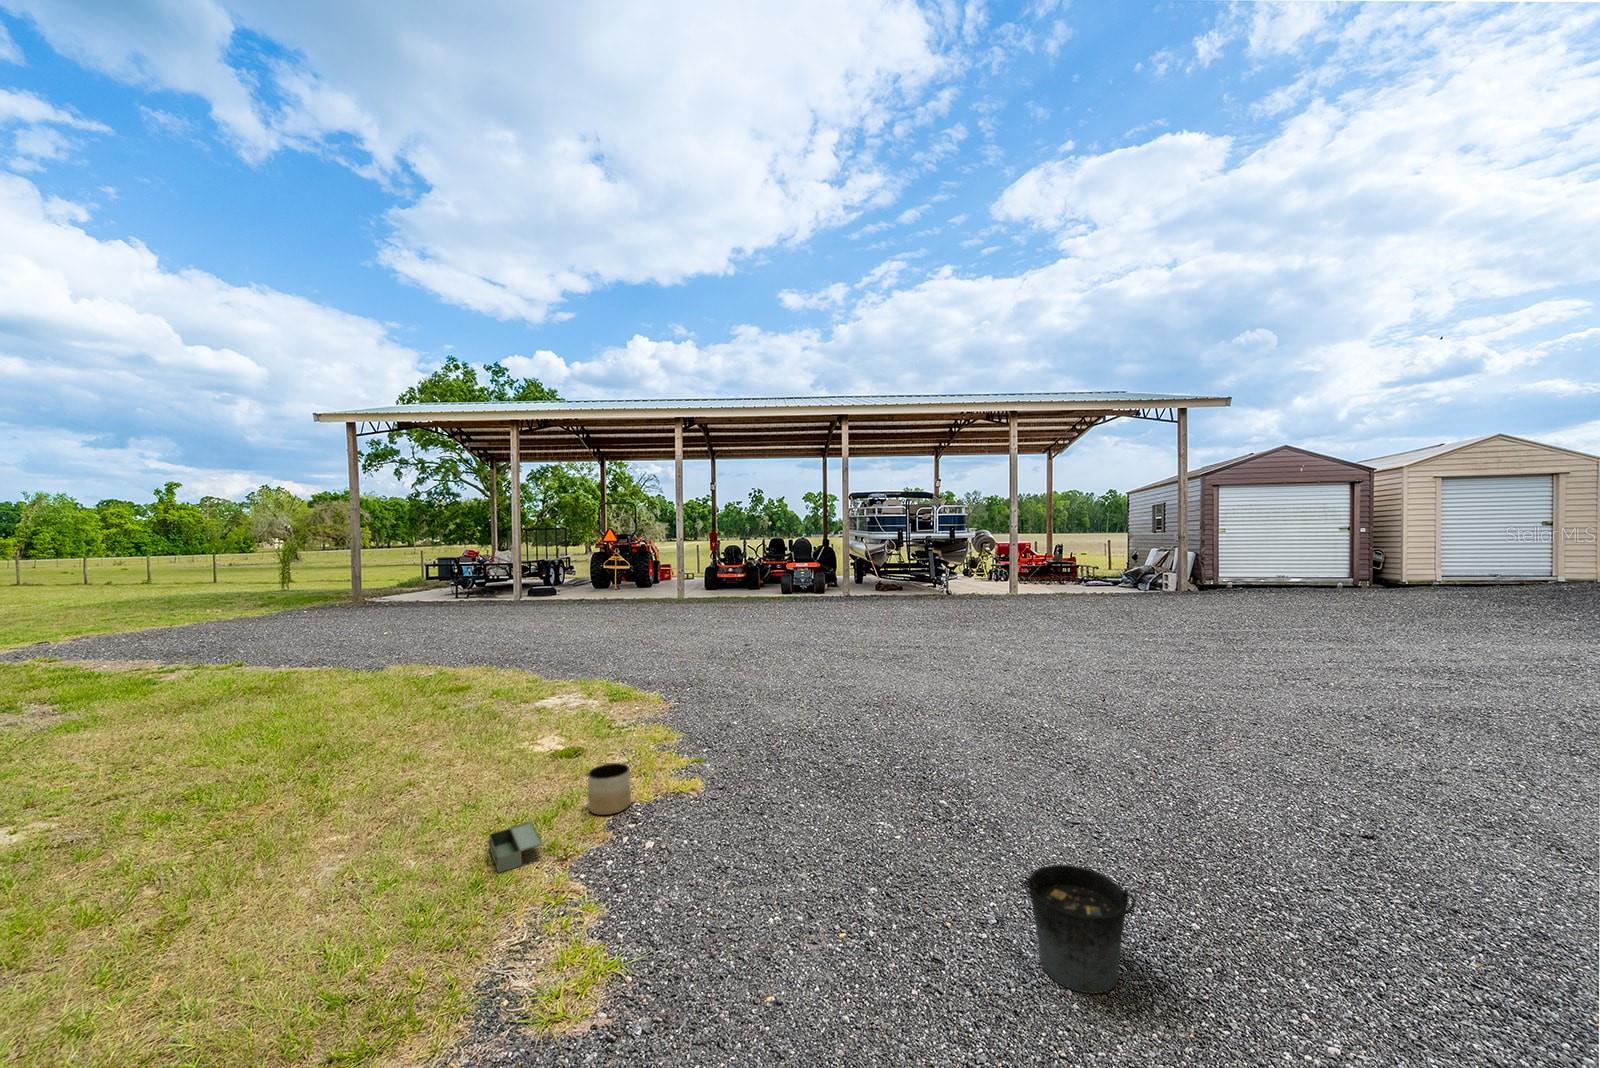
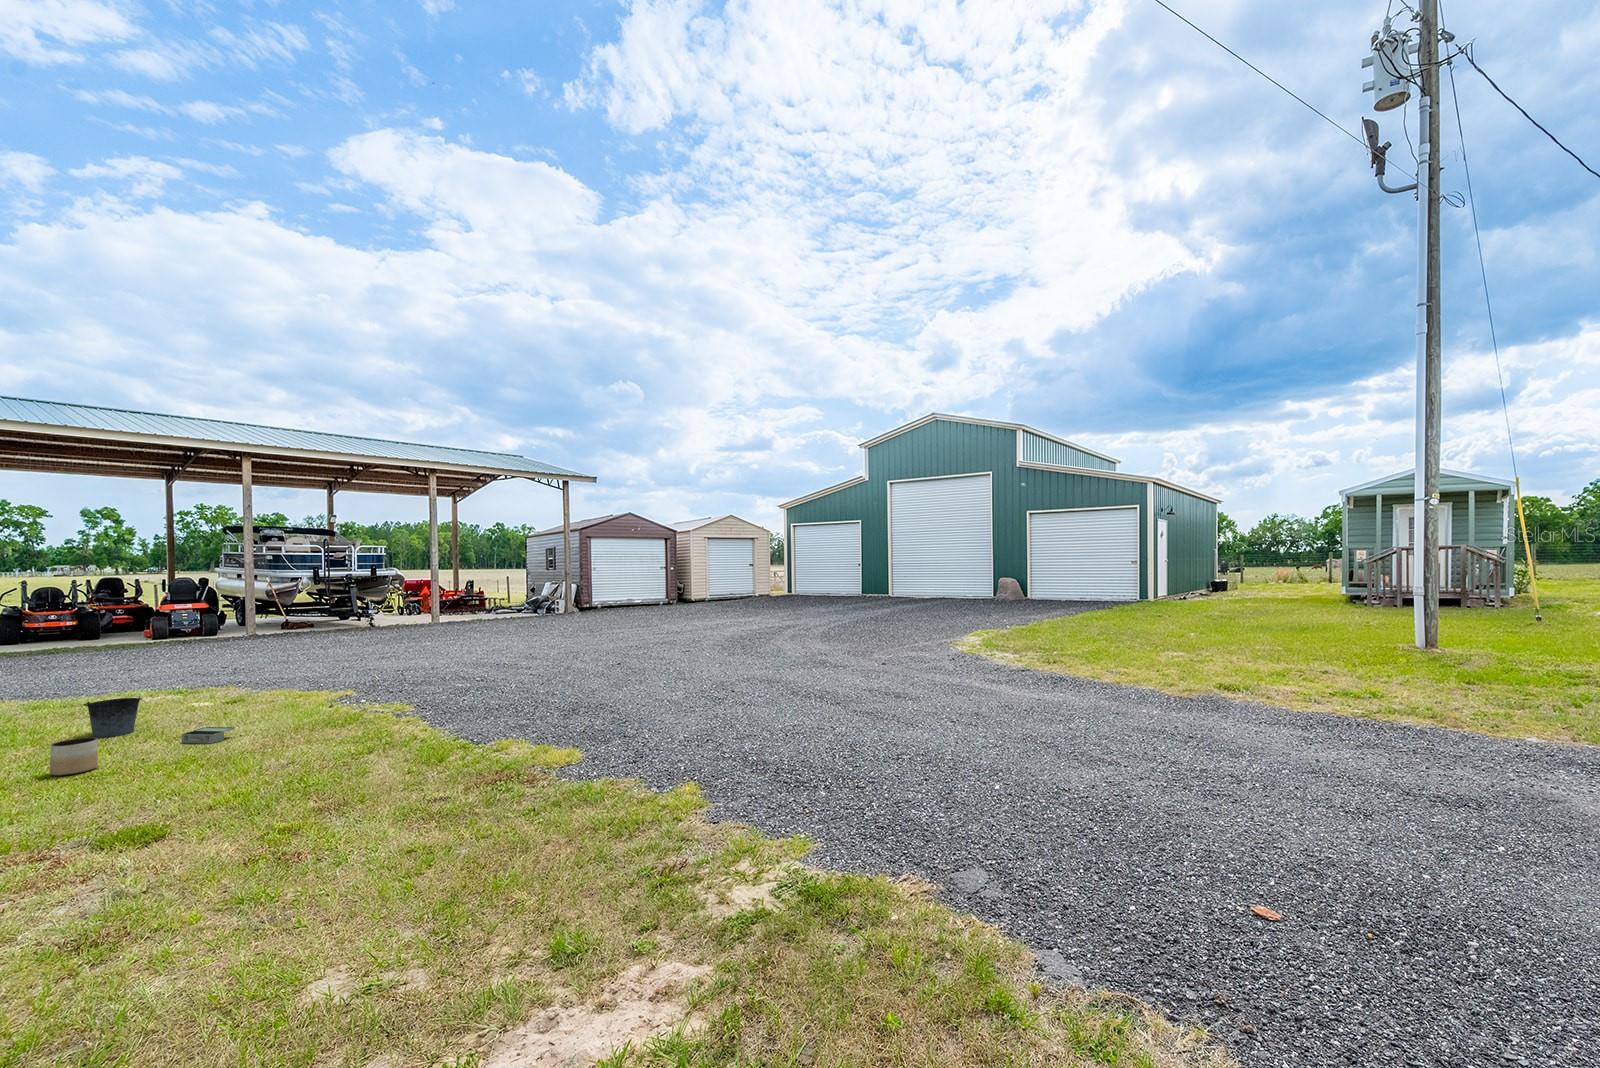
planter: present [588,763,631,815] -> present [50,737,98,776]
bucket: present [1022,865,1136,993] -> present [84,697,142,738]

